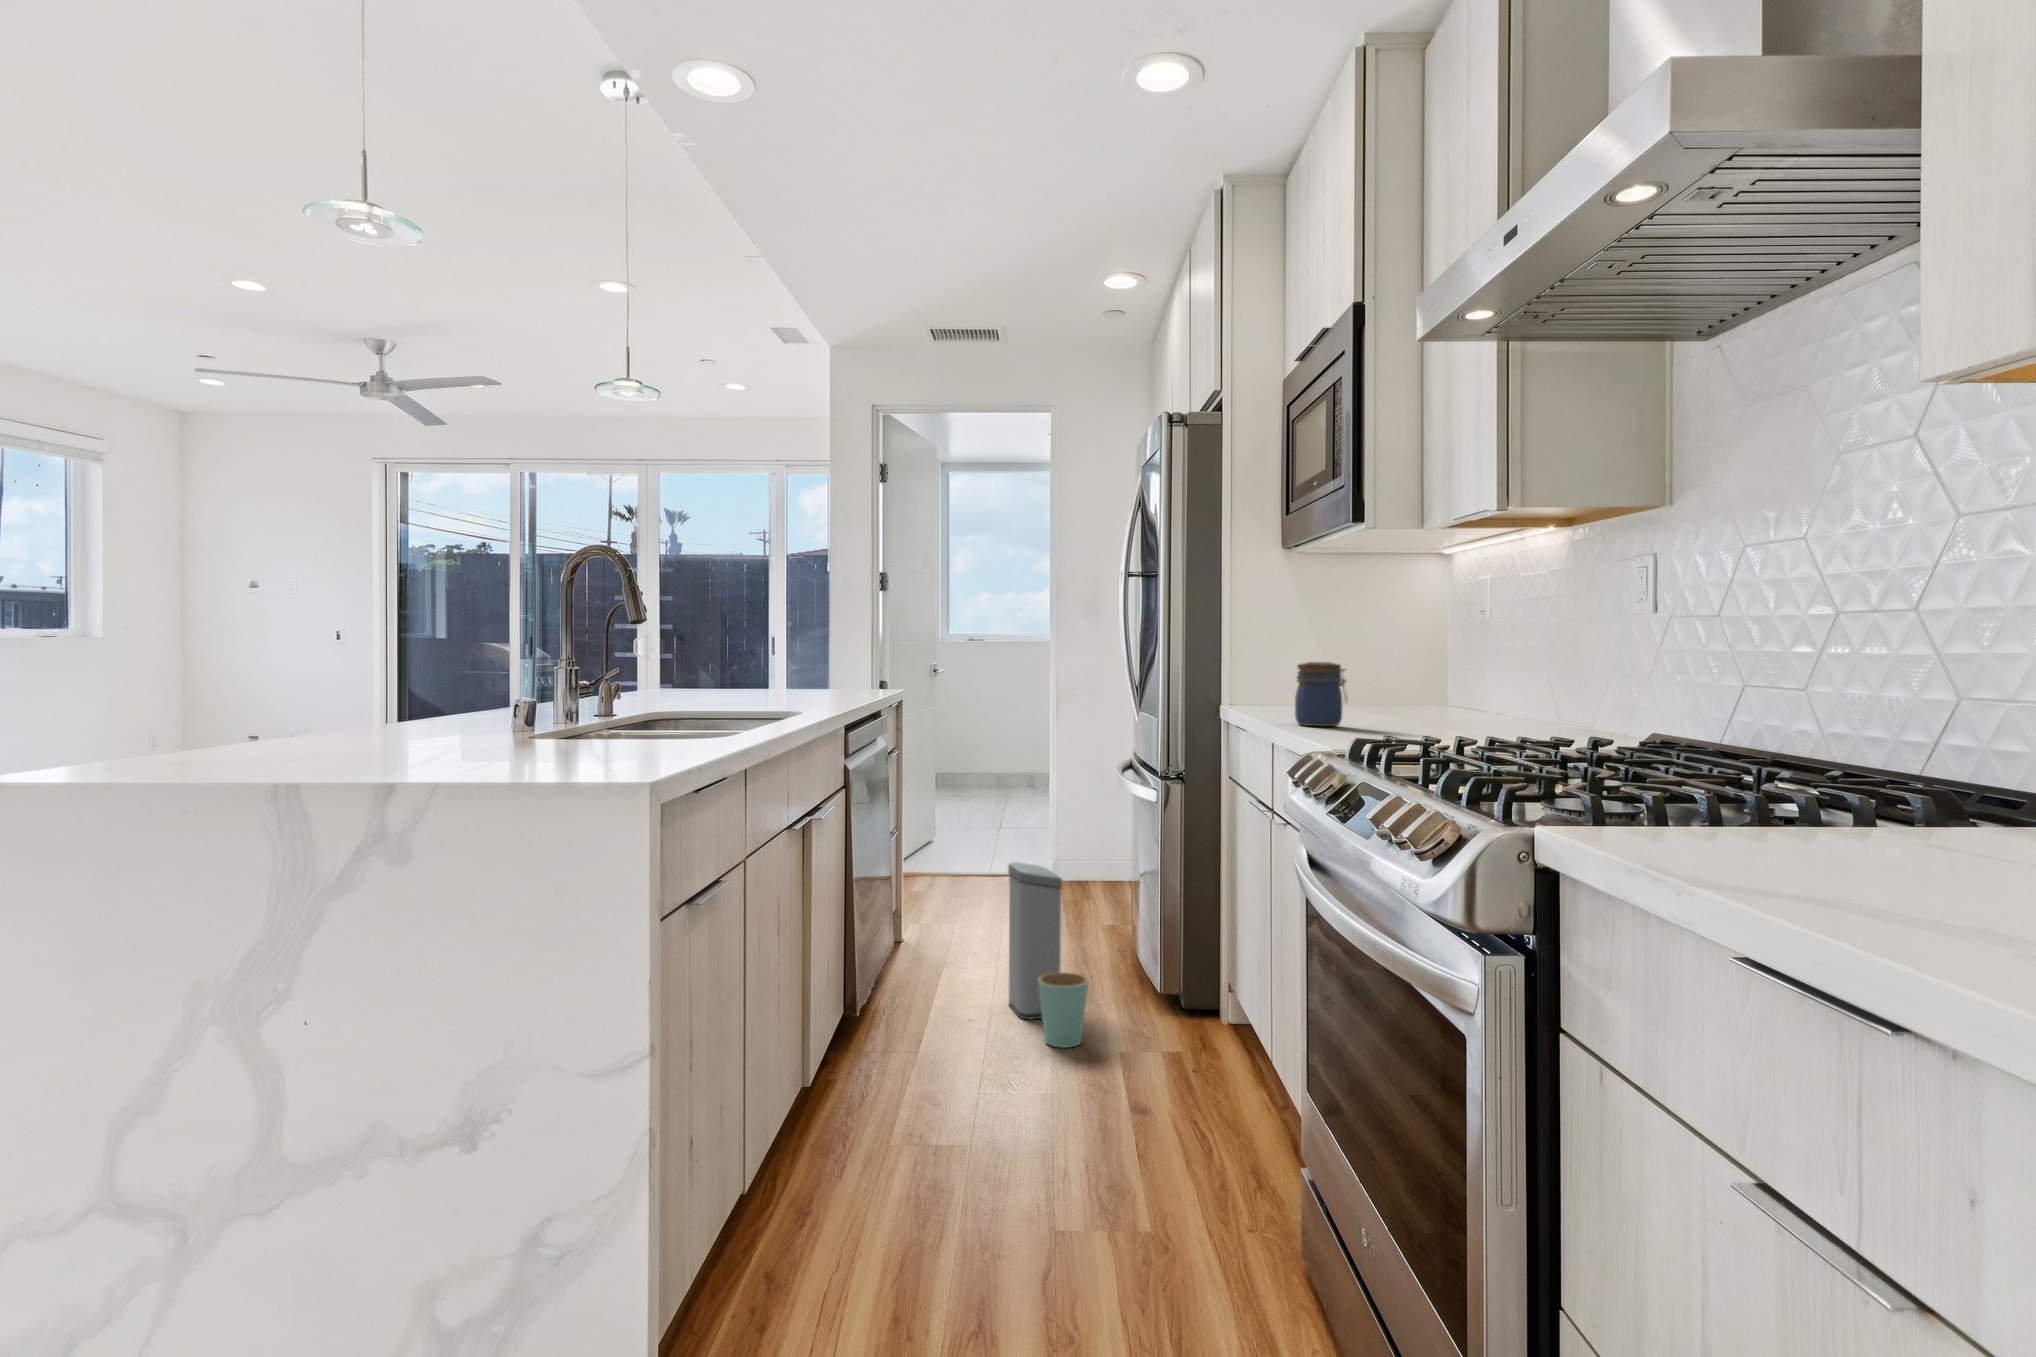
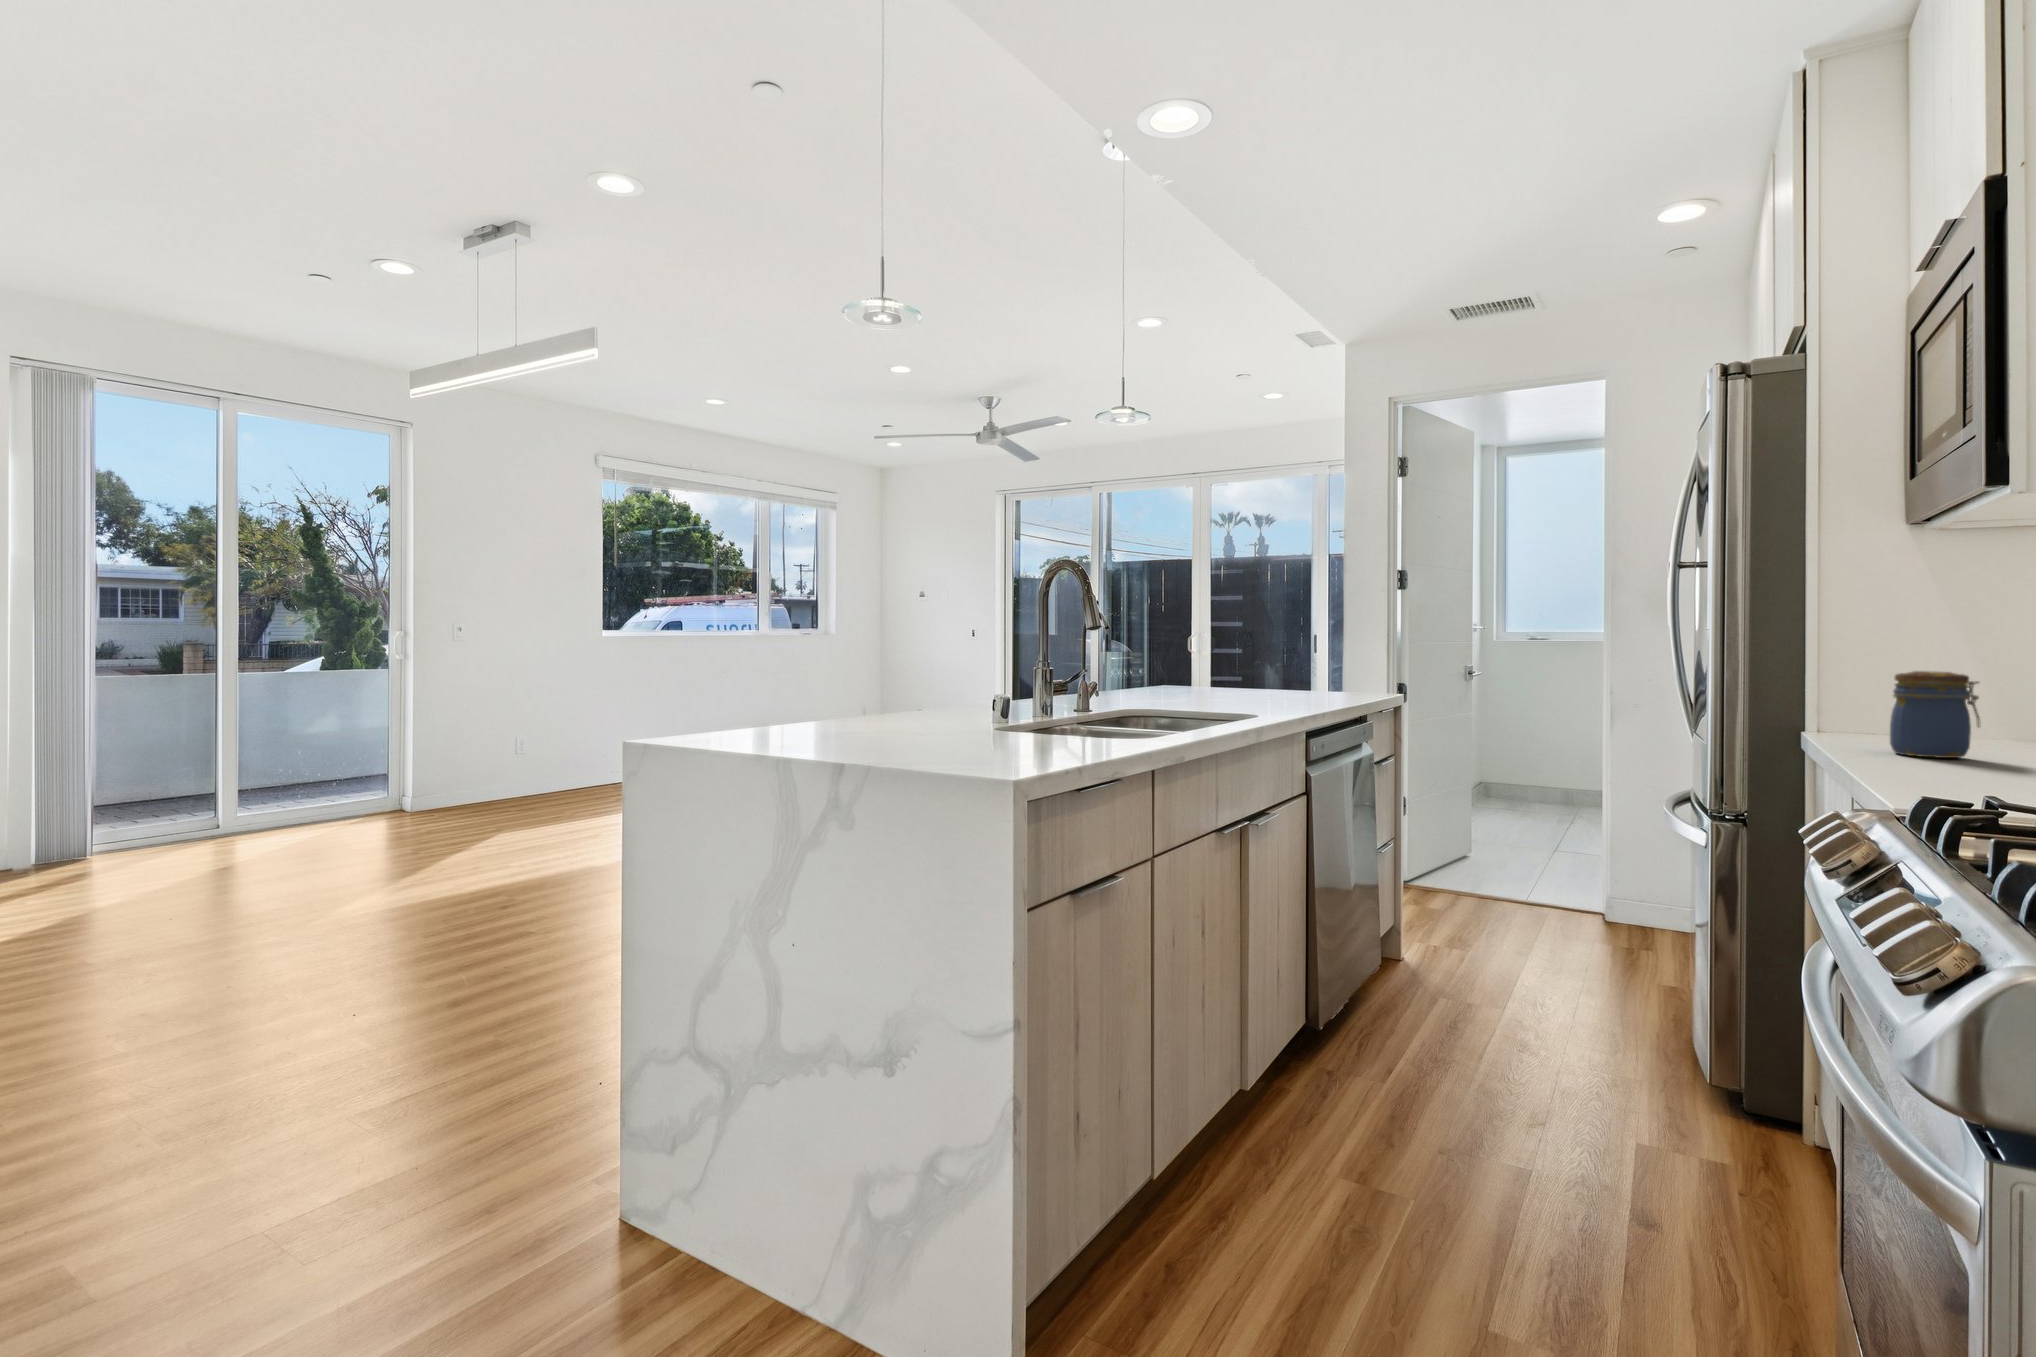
trash can: present [1008,862,1089,1048] -> none [1505,883,1593,1101]

